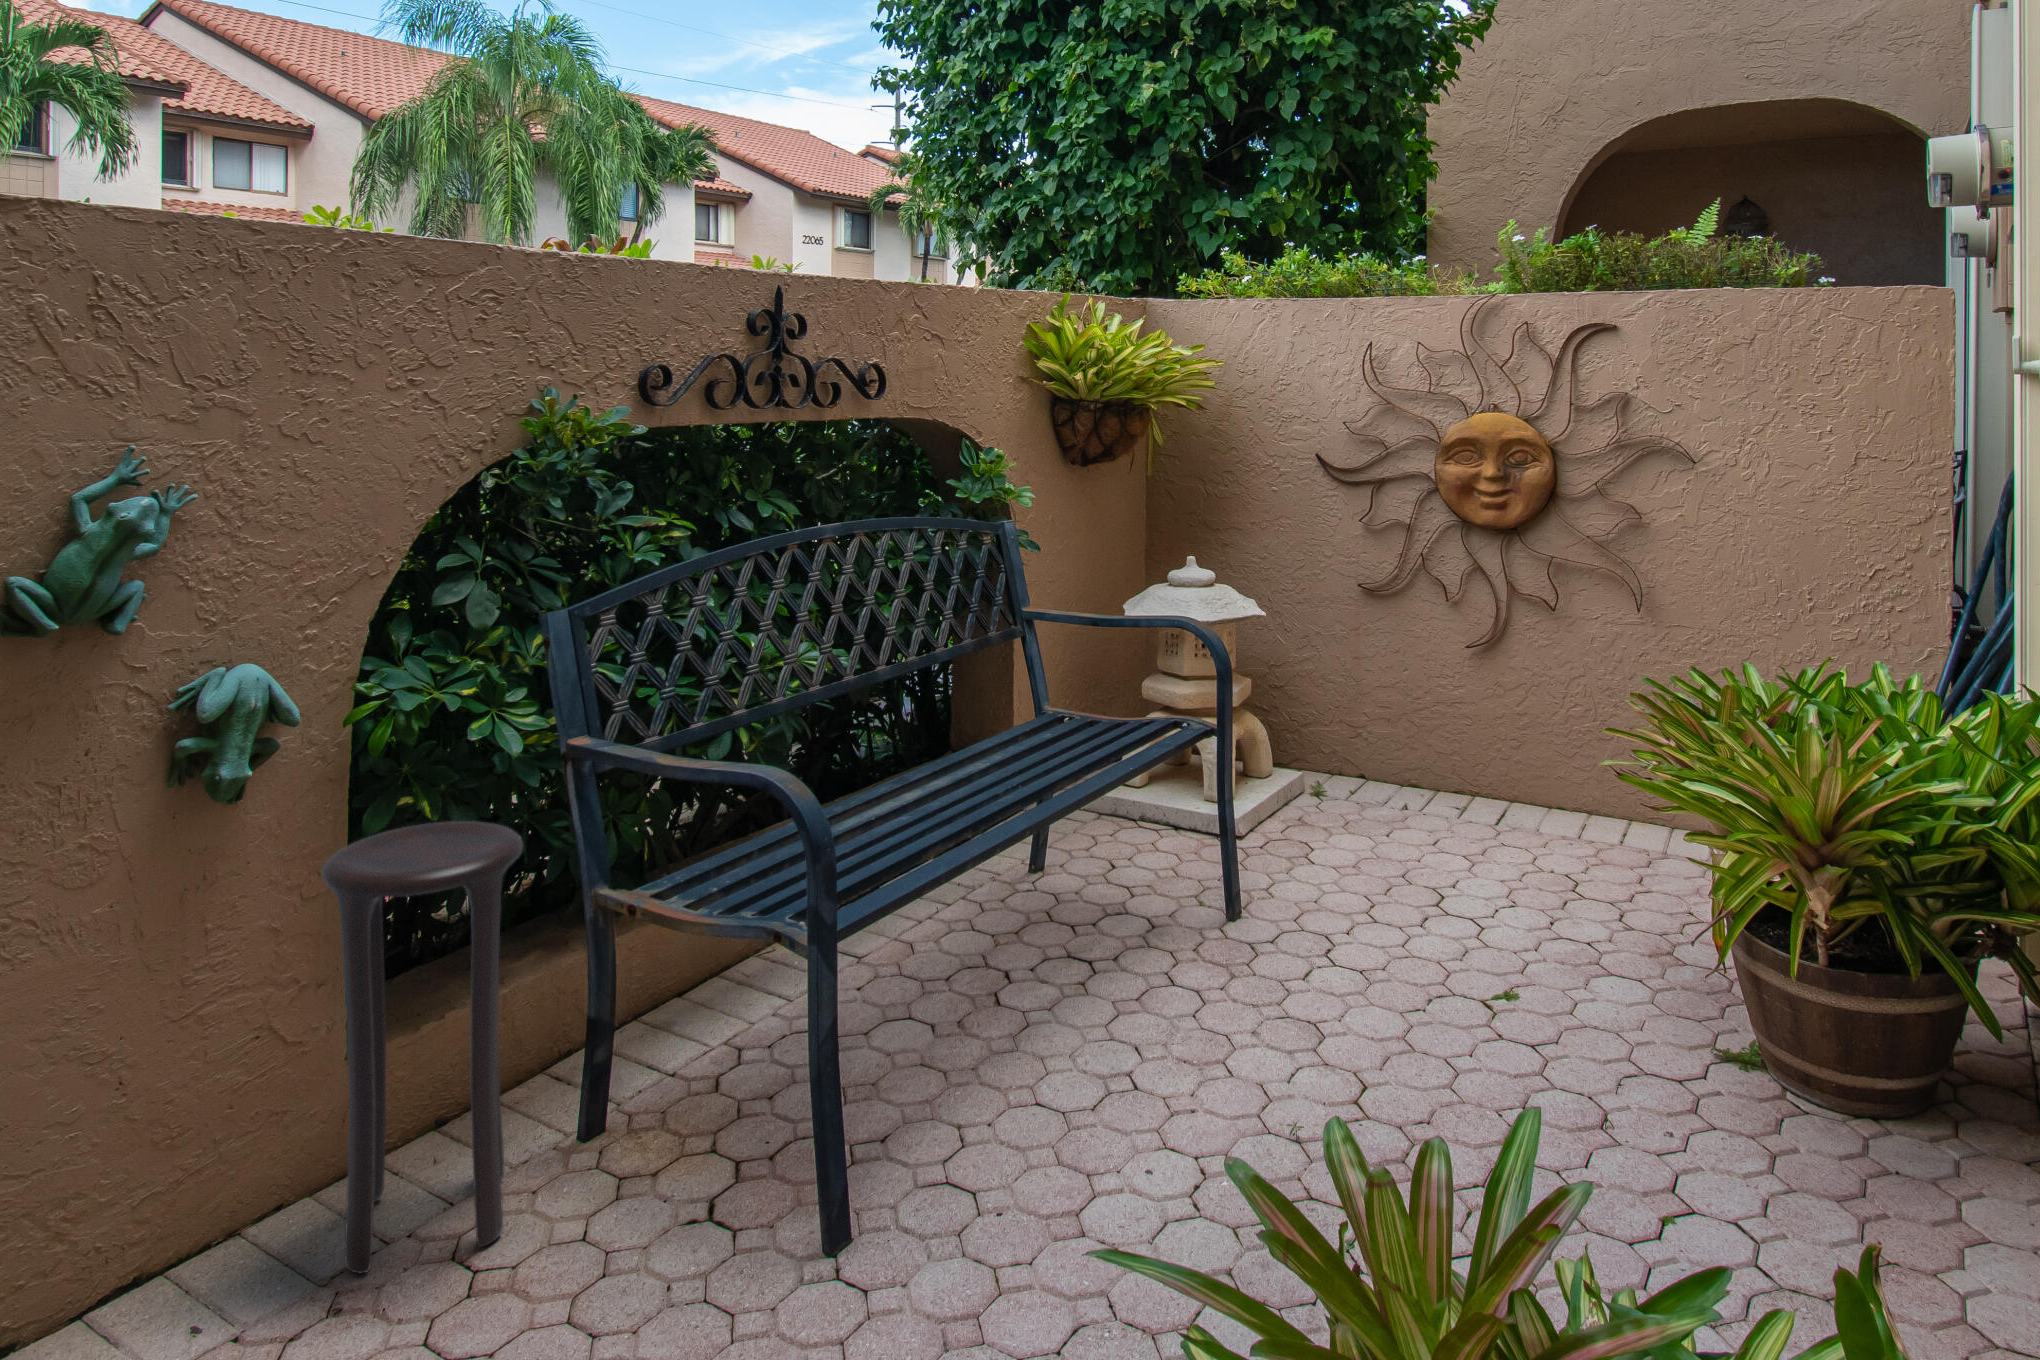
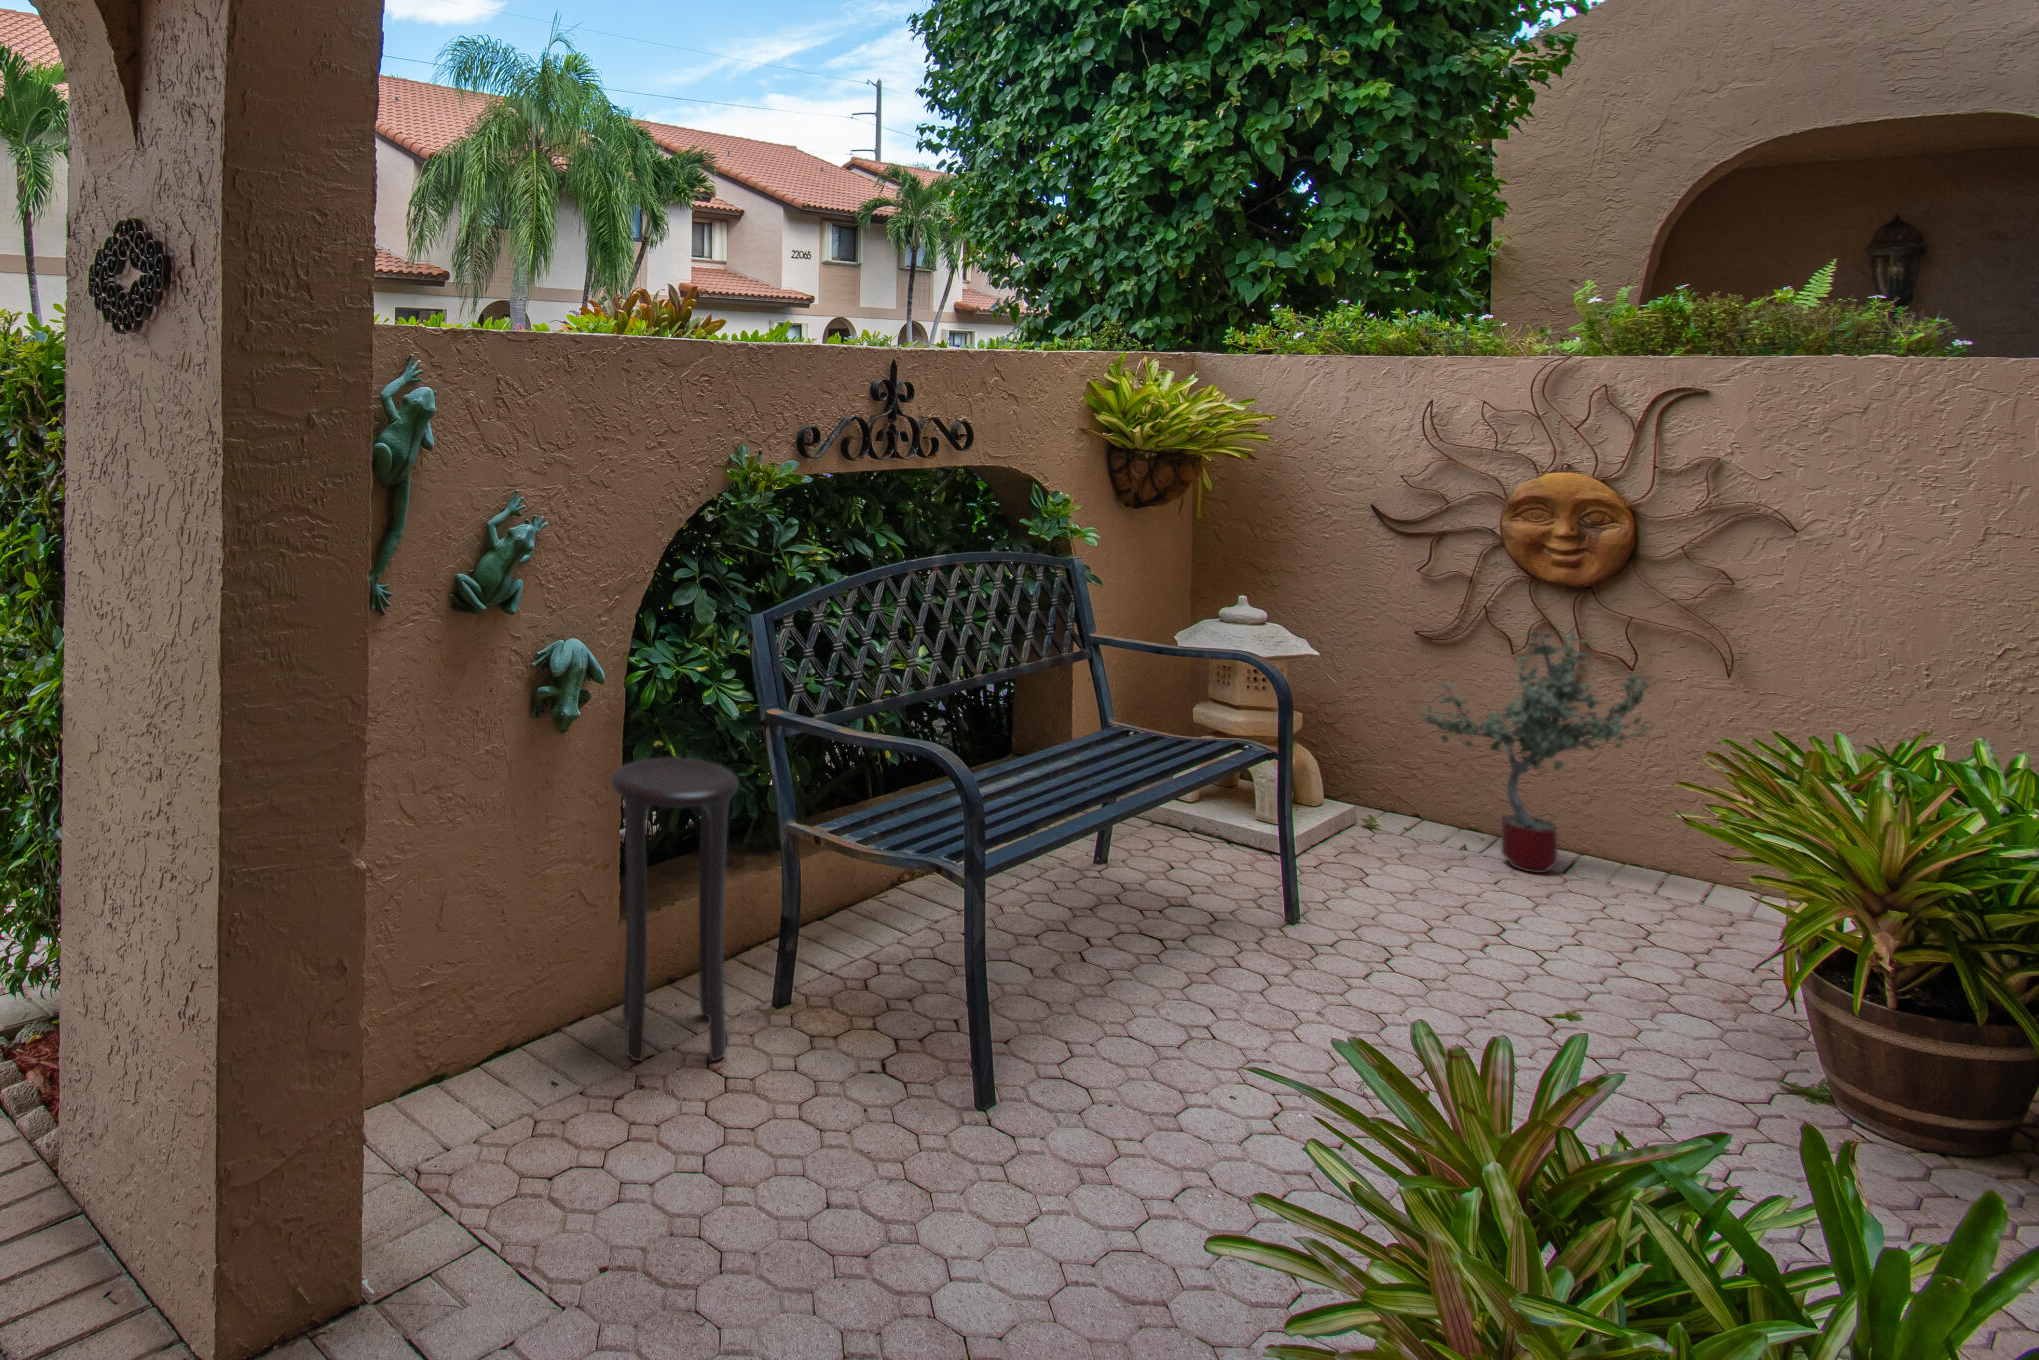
potted tree: none [1359,569,1566,824] -> present [1422,631,1653,873]

